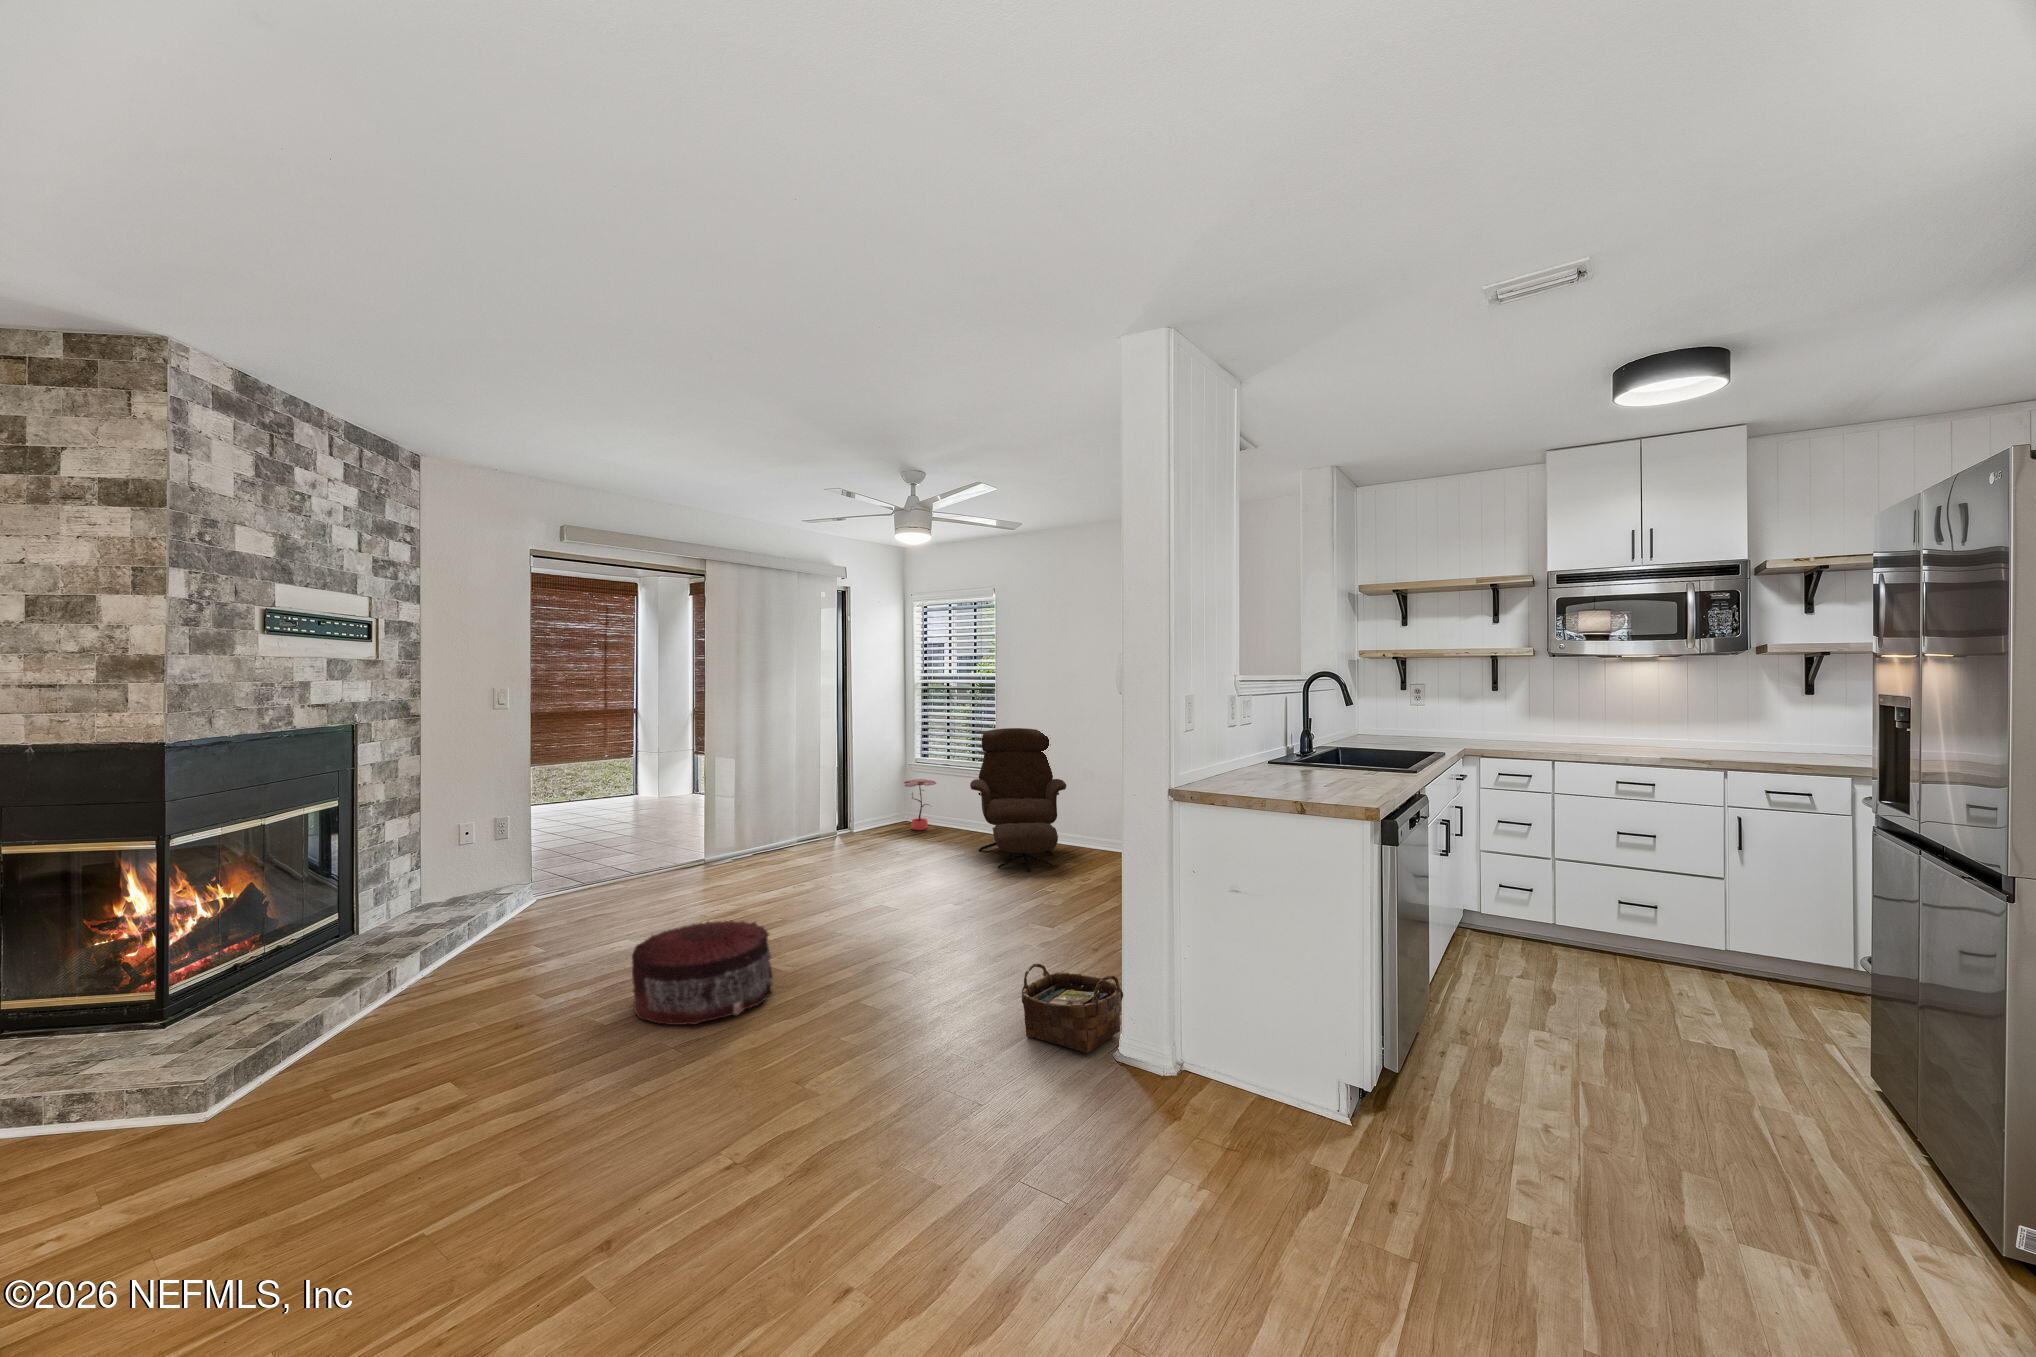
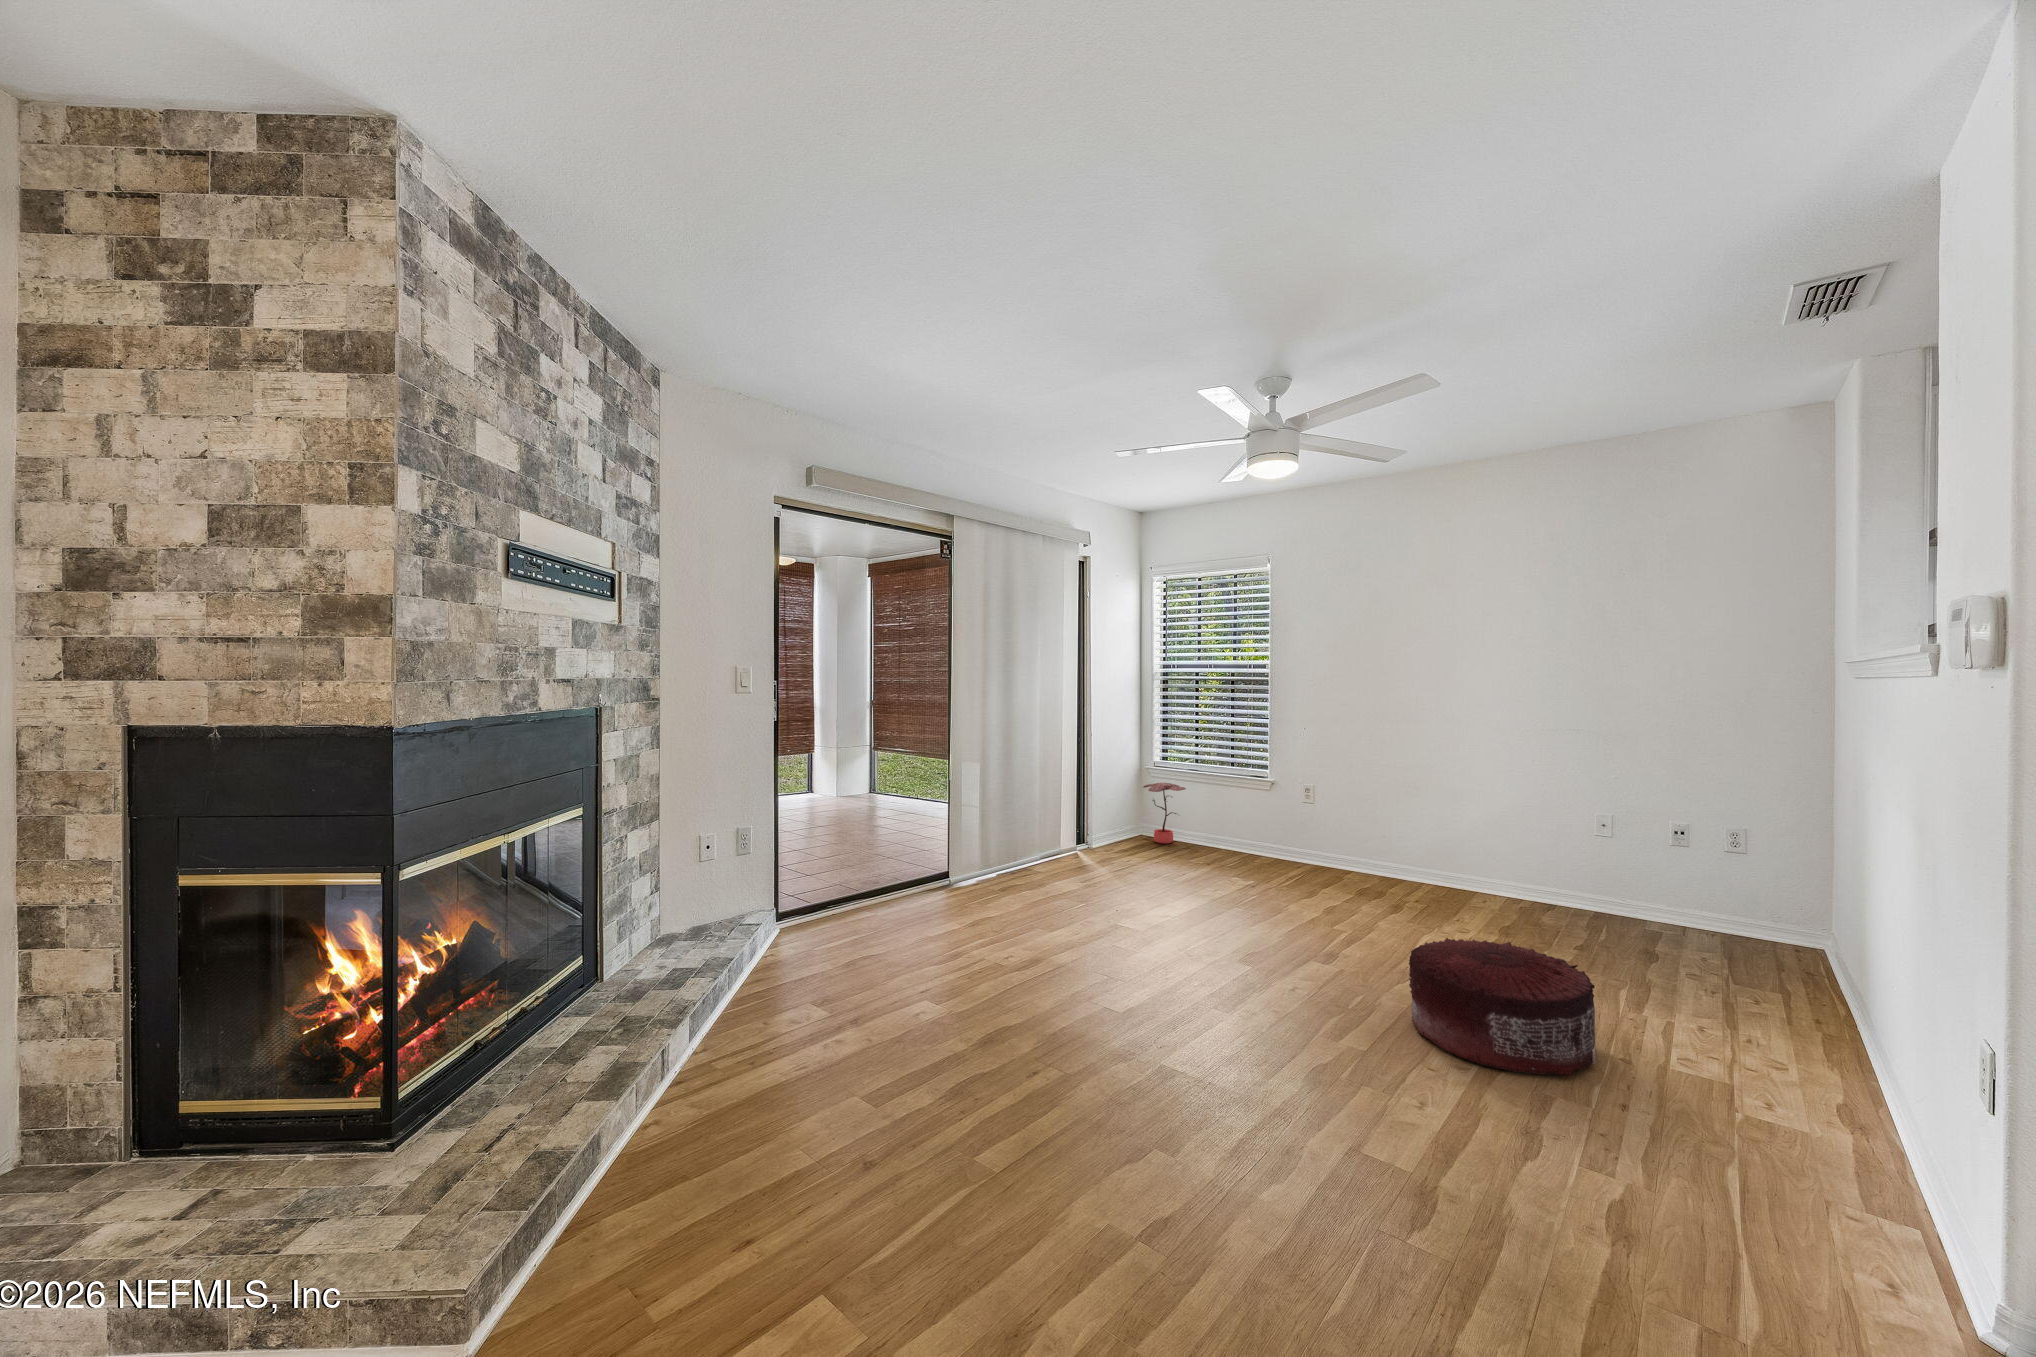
lounge chair: present [970,728,1066,872] -> none [1250,723,1398,906]
pouf: present [632,920,773,1025] -> present [1409,938,1596,1076]
woven basket: present [1022,964,1123,1053] -> none [1695,1104,1942,1304]

